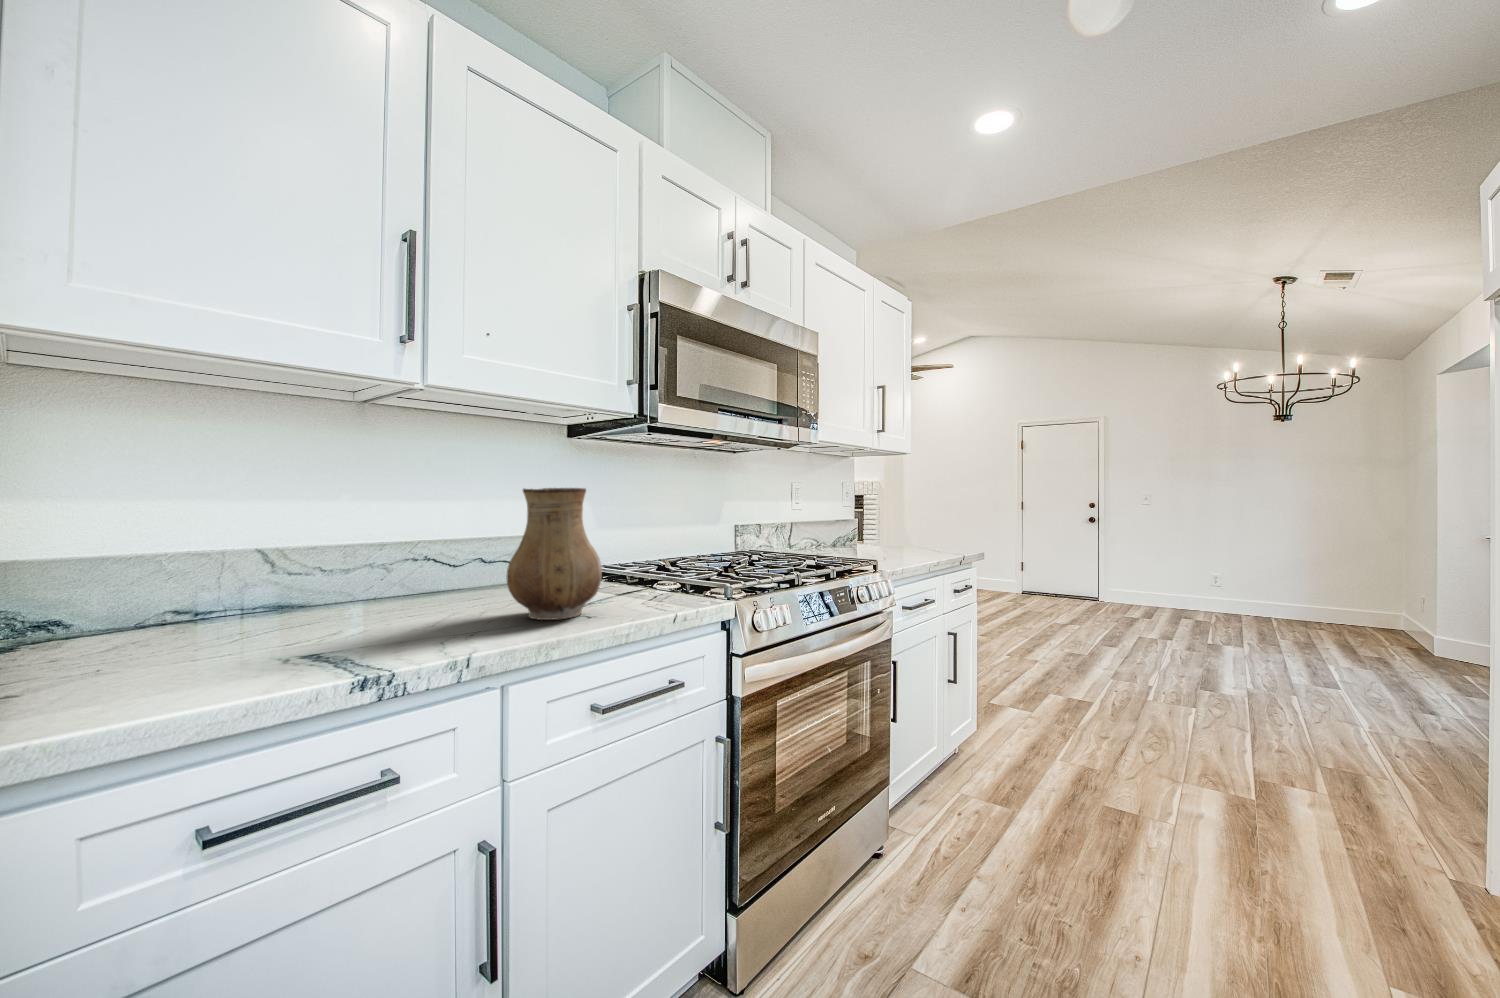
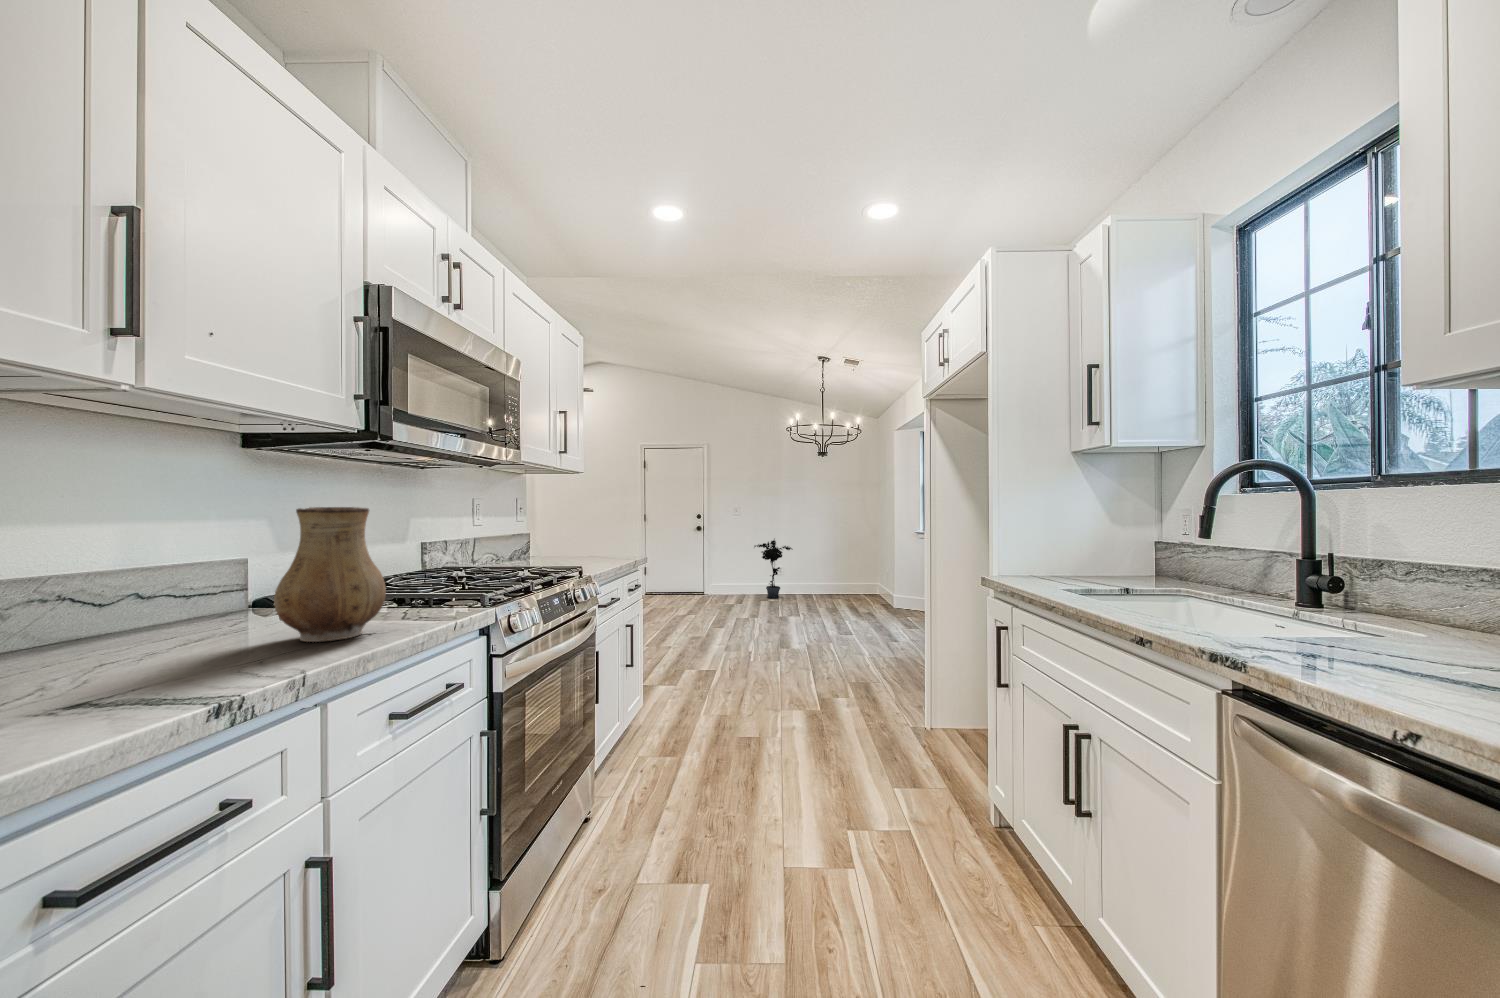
potted plant: none [1167,538,1233,617] -> present [754,540,792,598]

